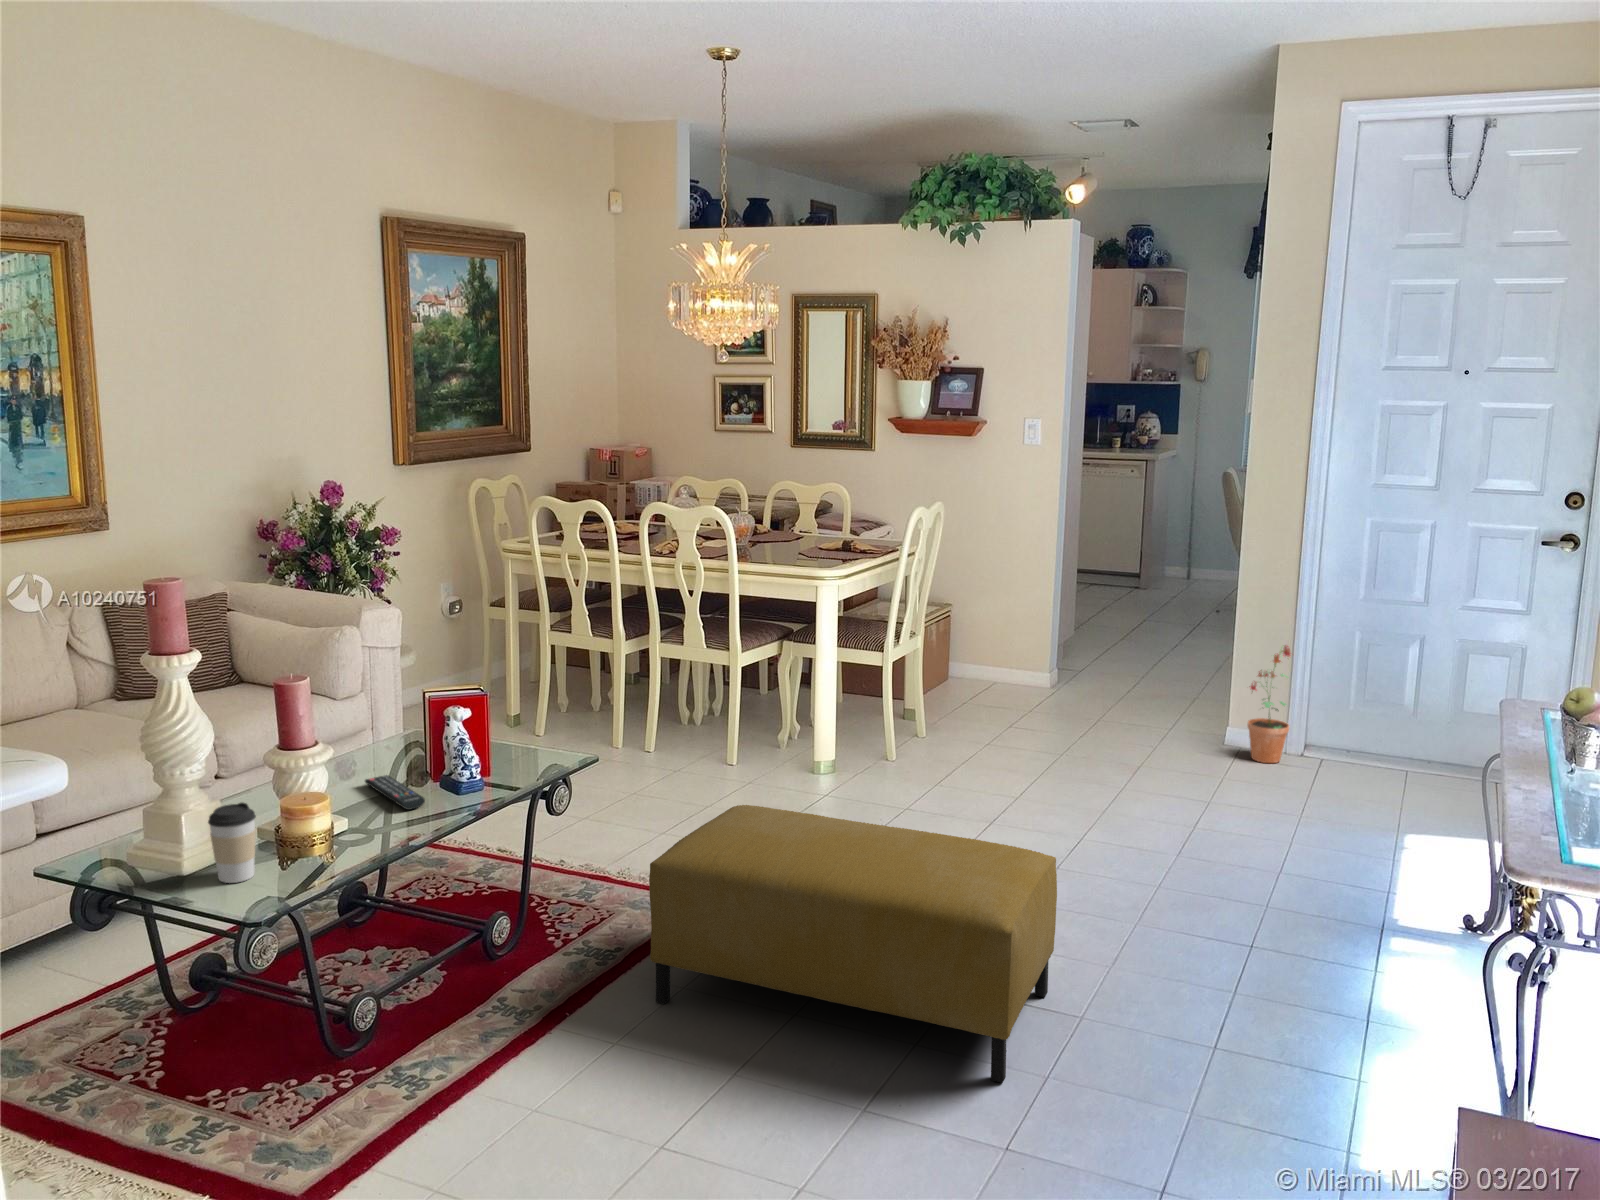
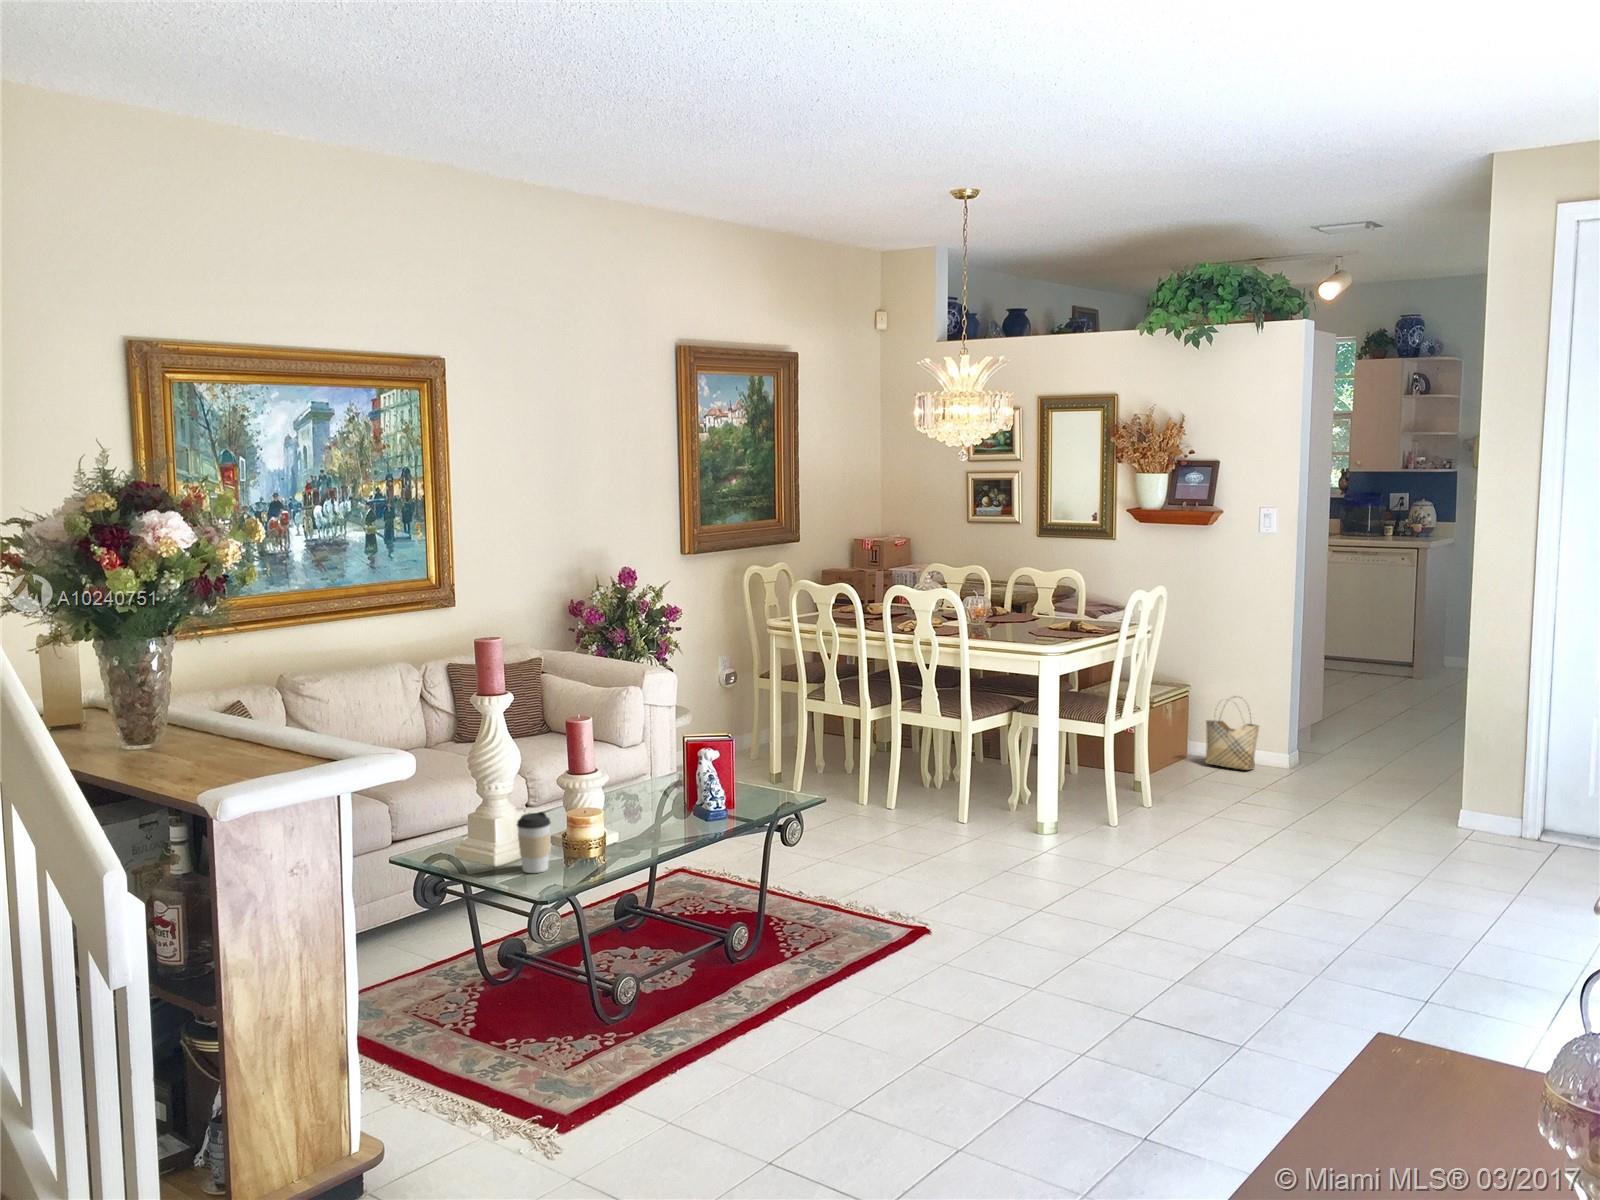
woven basket: none [968,613,1022,688] -> present [1205,697,1259,770]
potted plant: present [1247,645,1291,763] -> none [1476,731,1528,850]
remote control: present [365,775,425,810] -> none [635,804,680,830]
ottoman: present [649,805,1057,1083] -> none [857,846,1217,1090]

